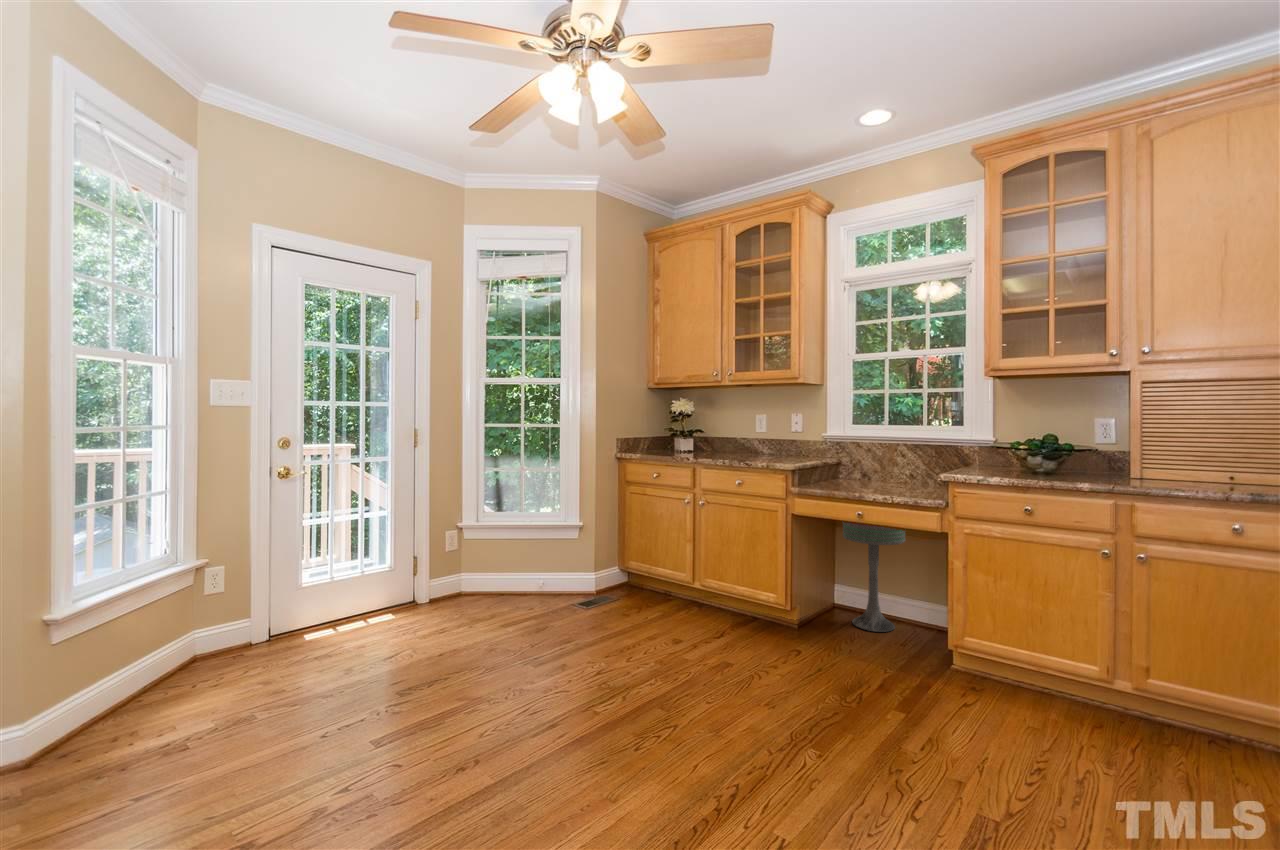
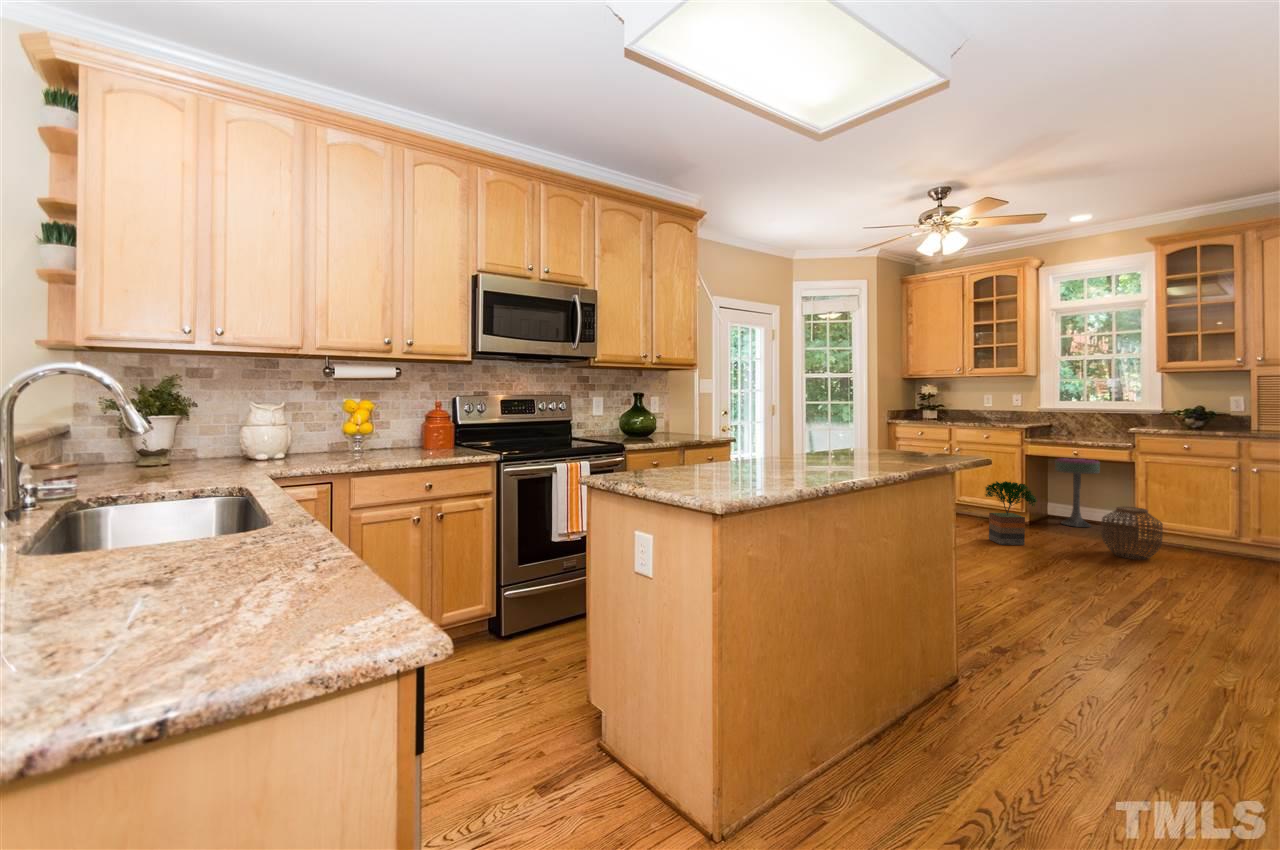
potted tree: none [697,570,782,699] -> present [985,481,1037,545]
woven basket: none [886,631,991,749] -> present [1101,506,1163,560]

